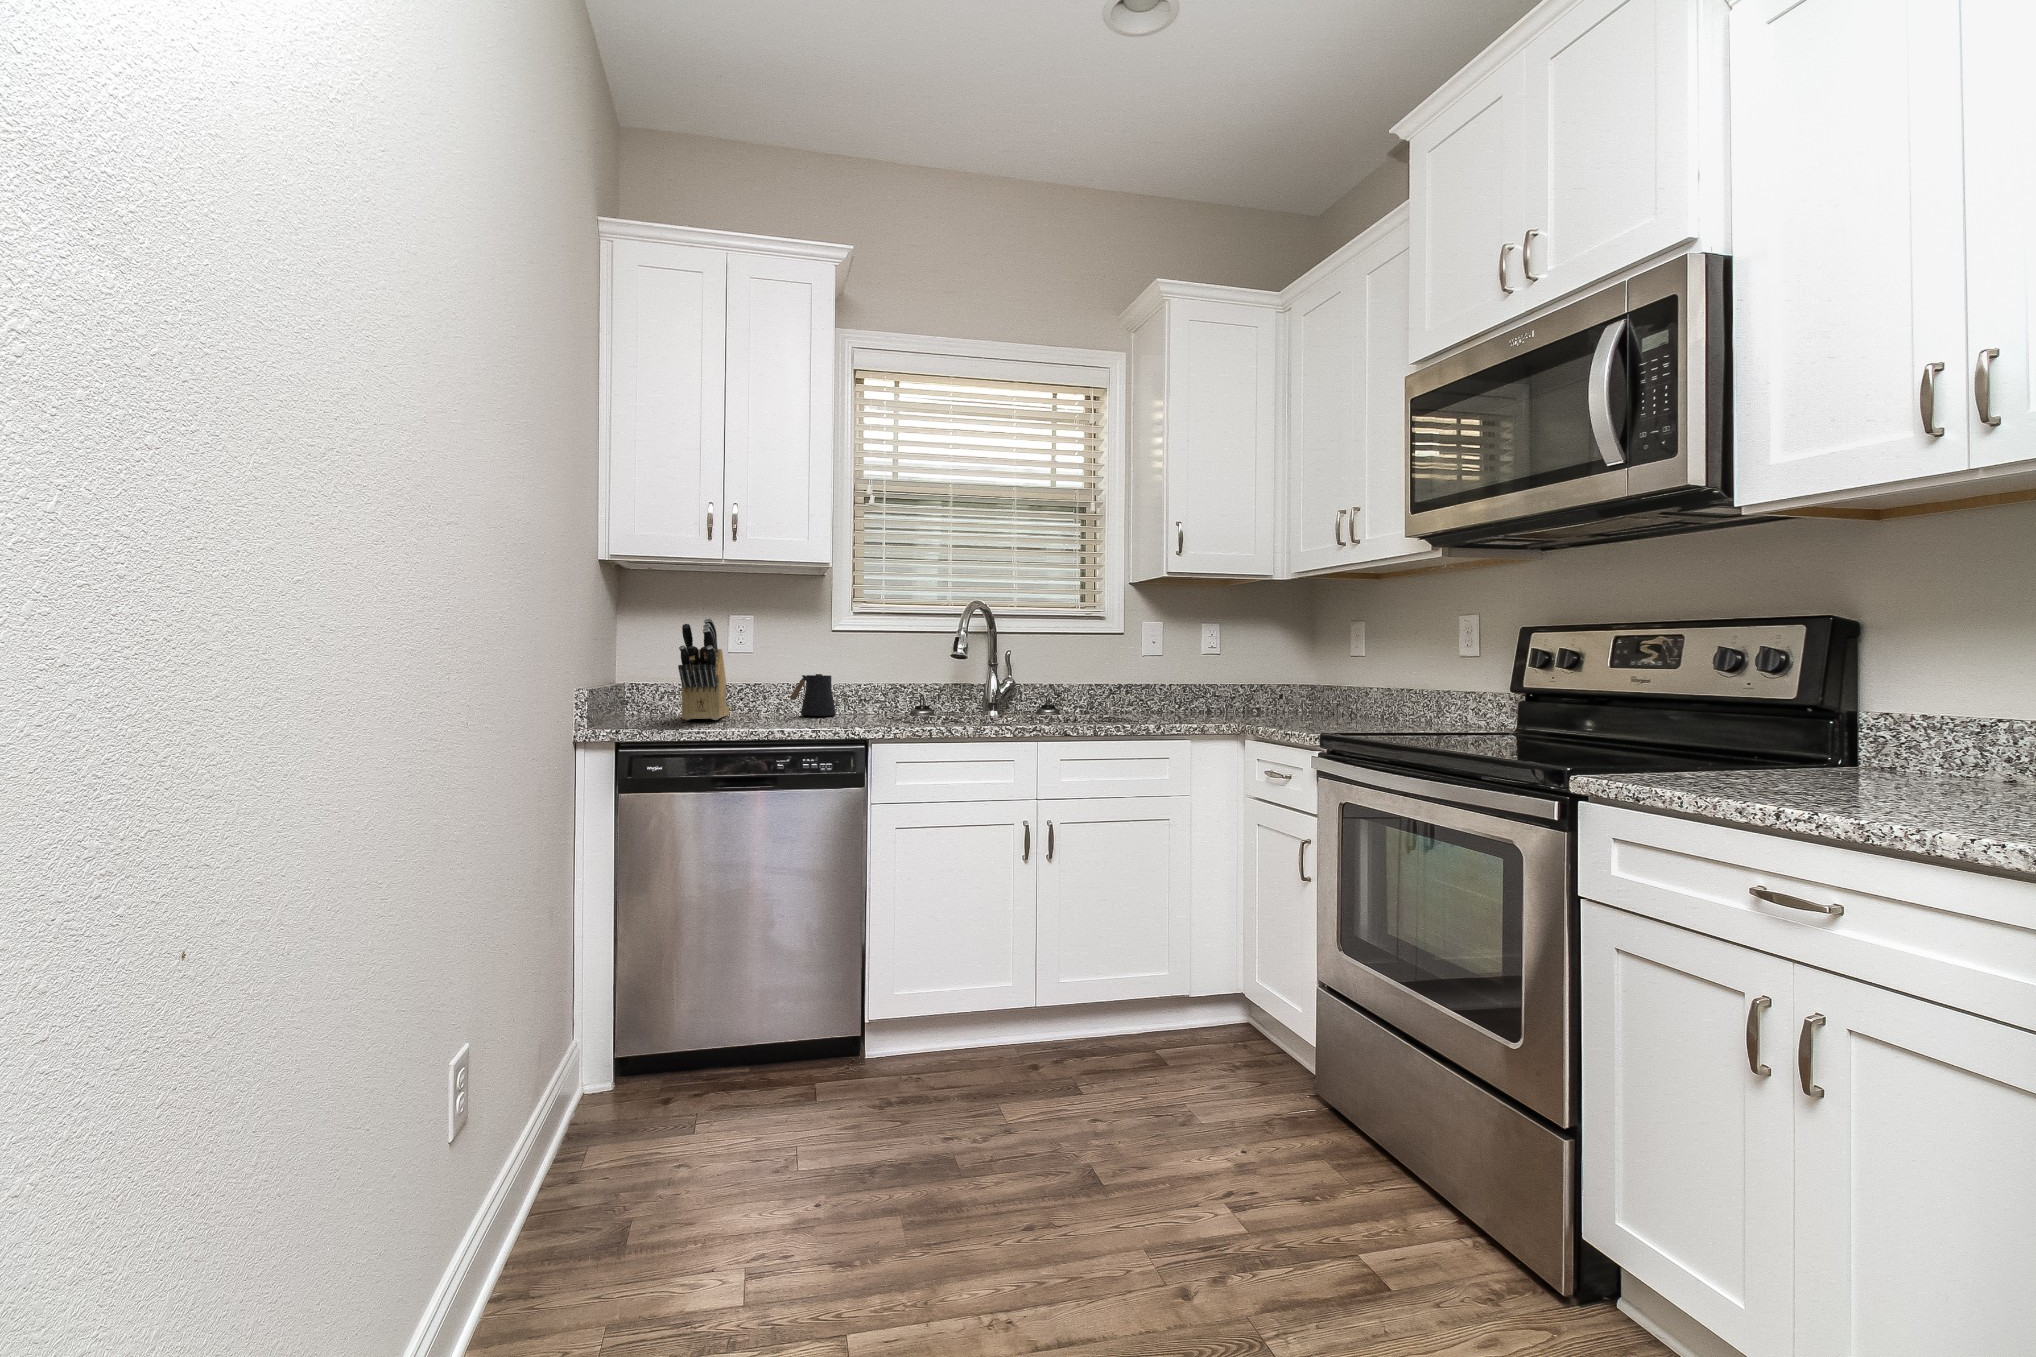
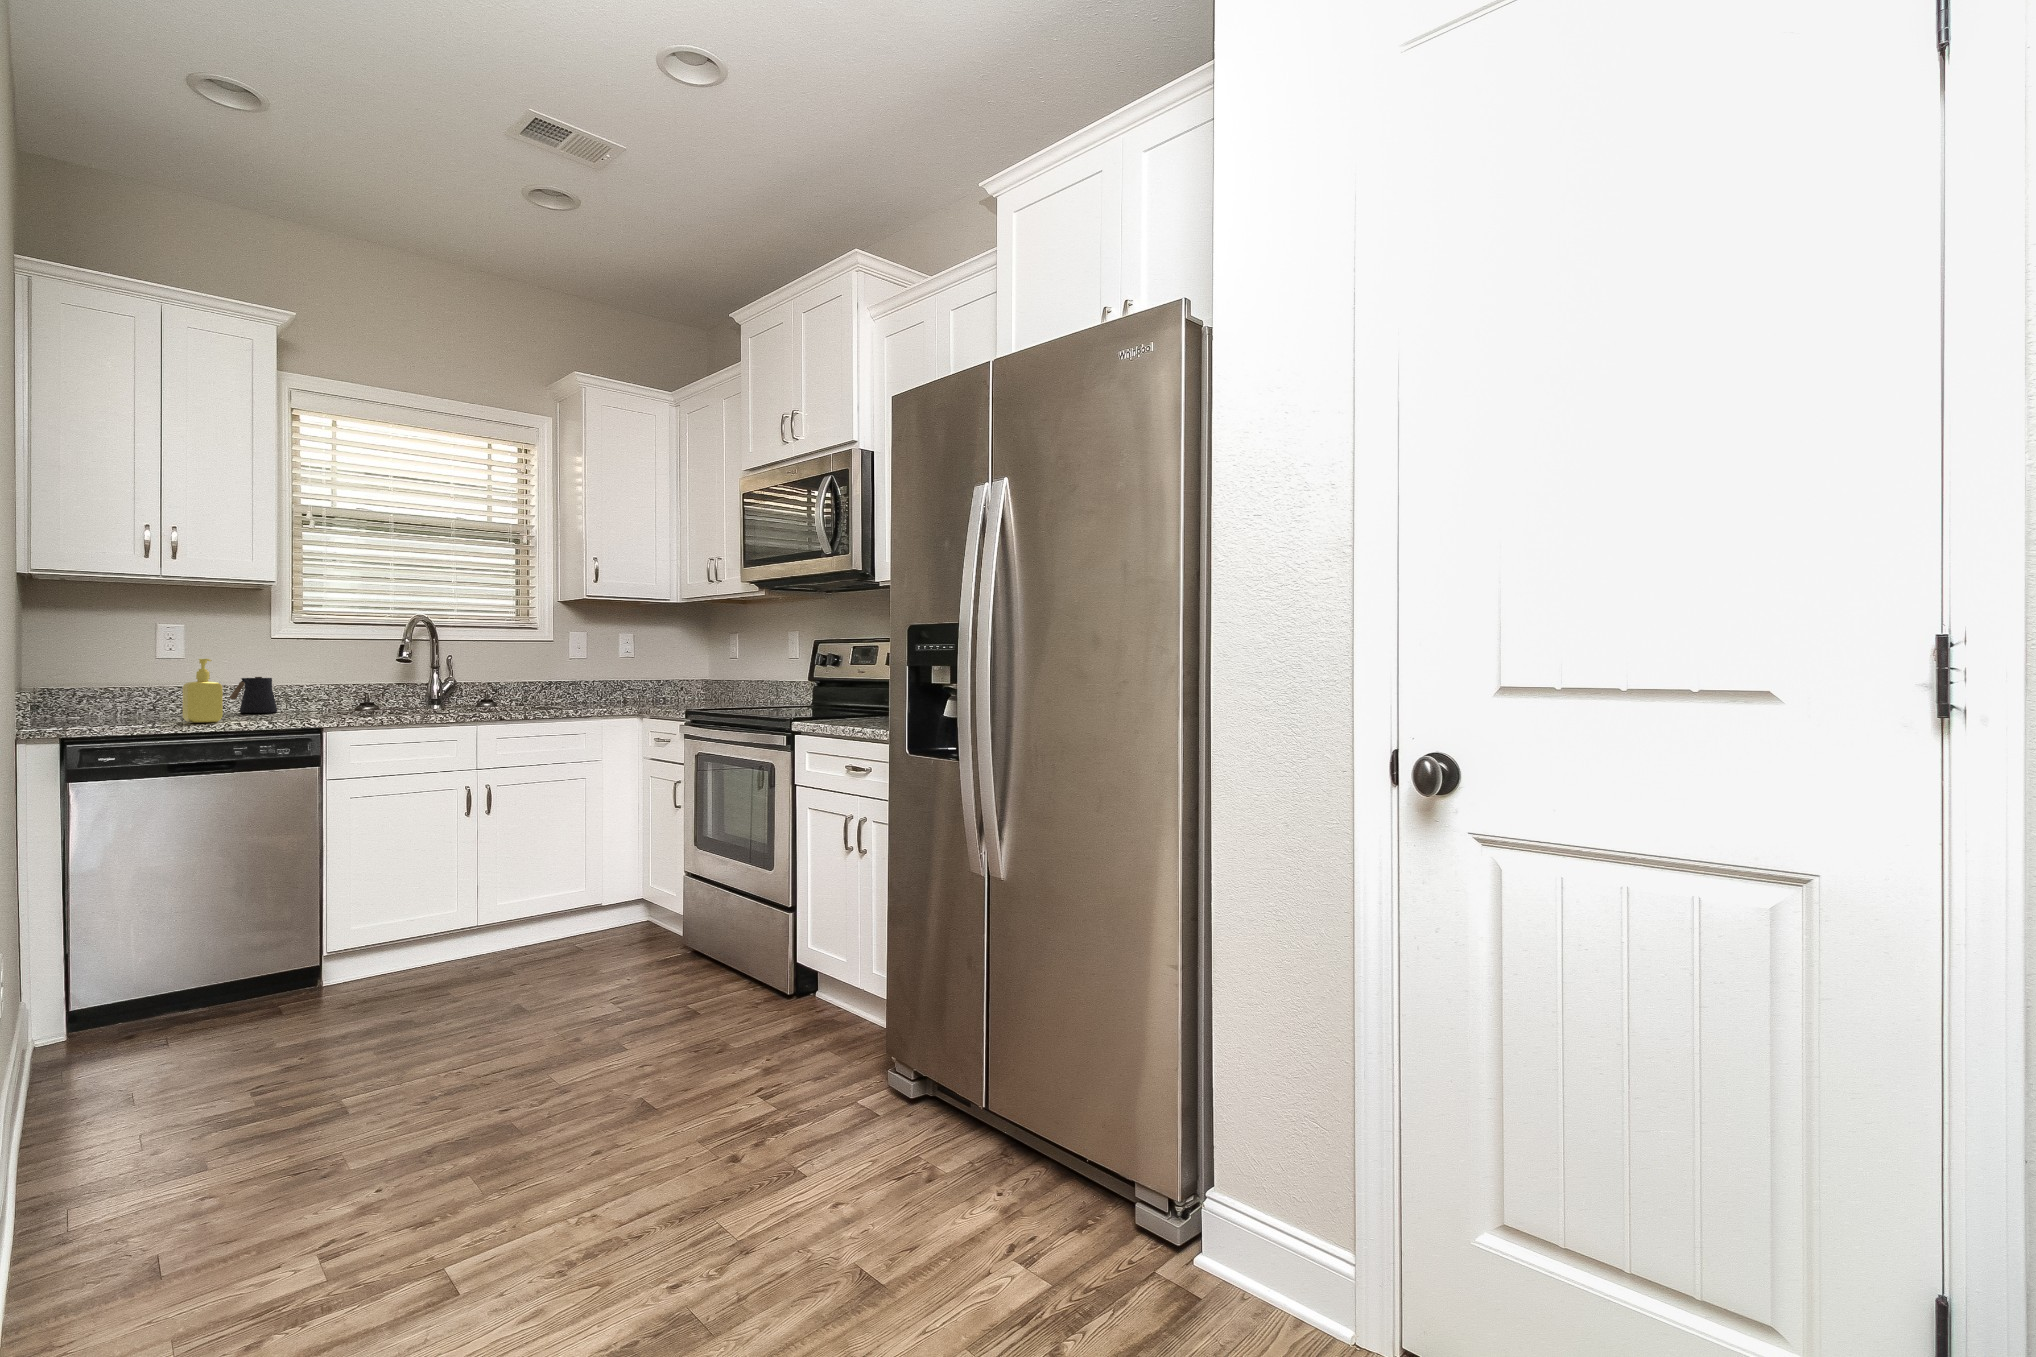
knife block: present [678,618,729,720] -> none [109,629,156,720]
soap dispenser: none [742,652,778,727] -> present [183,659,223,723]

